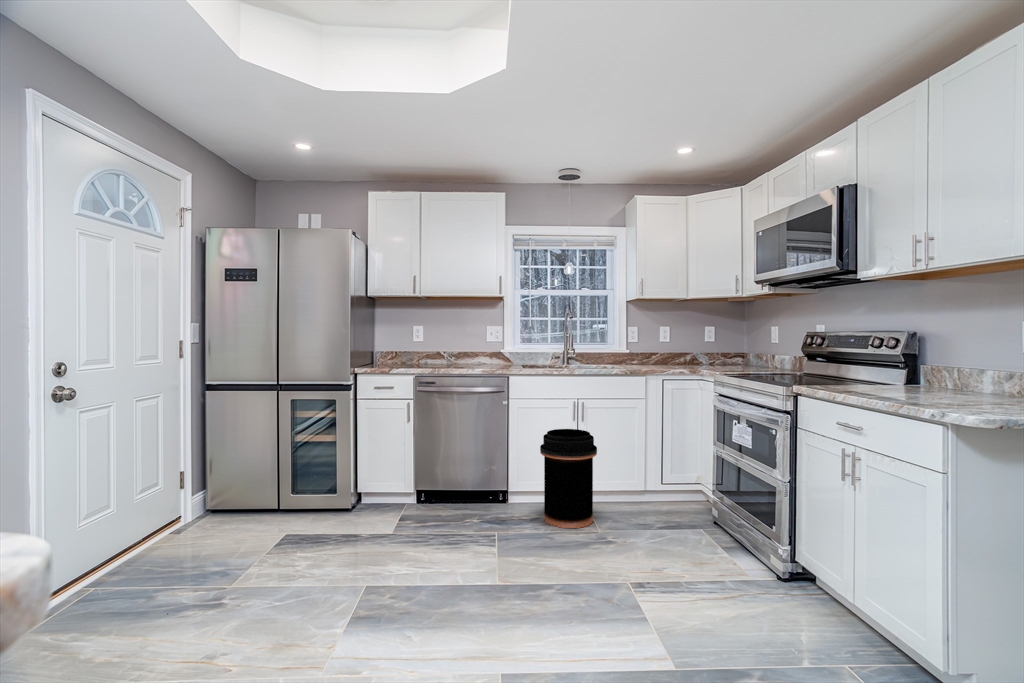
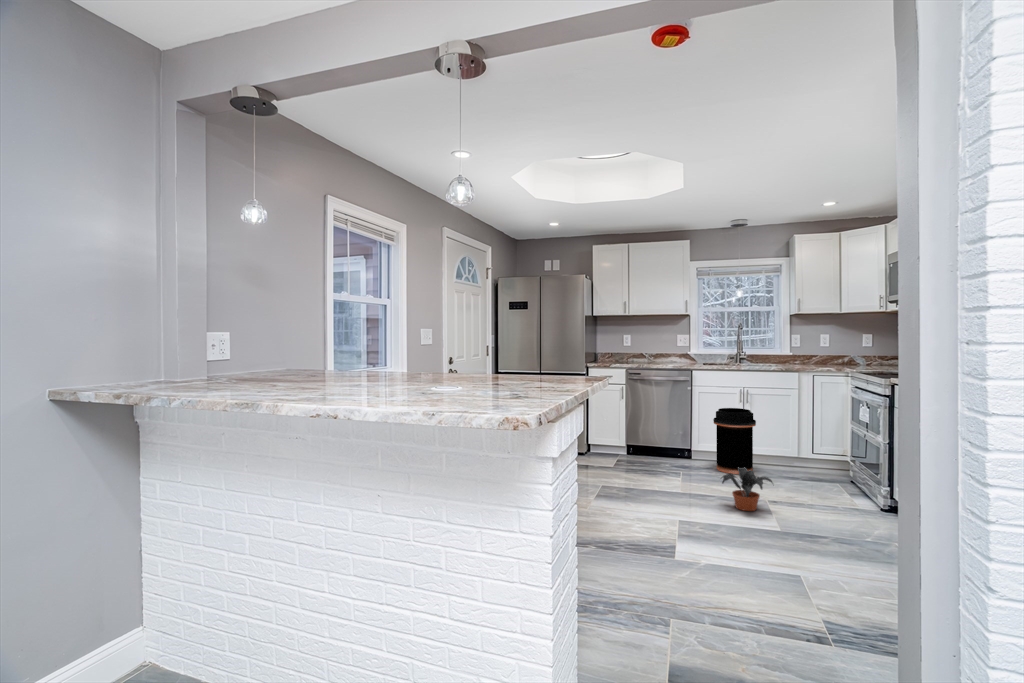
potted plant: none [564,540,651,623] -> present [722,467,772,511]

